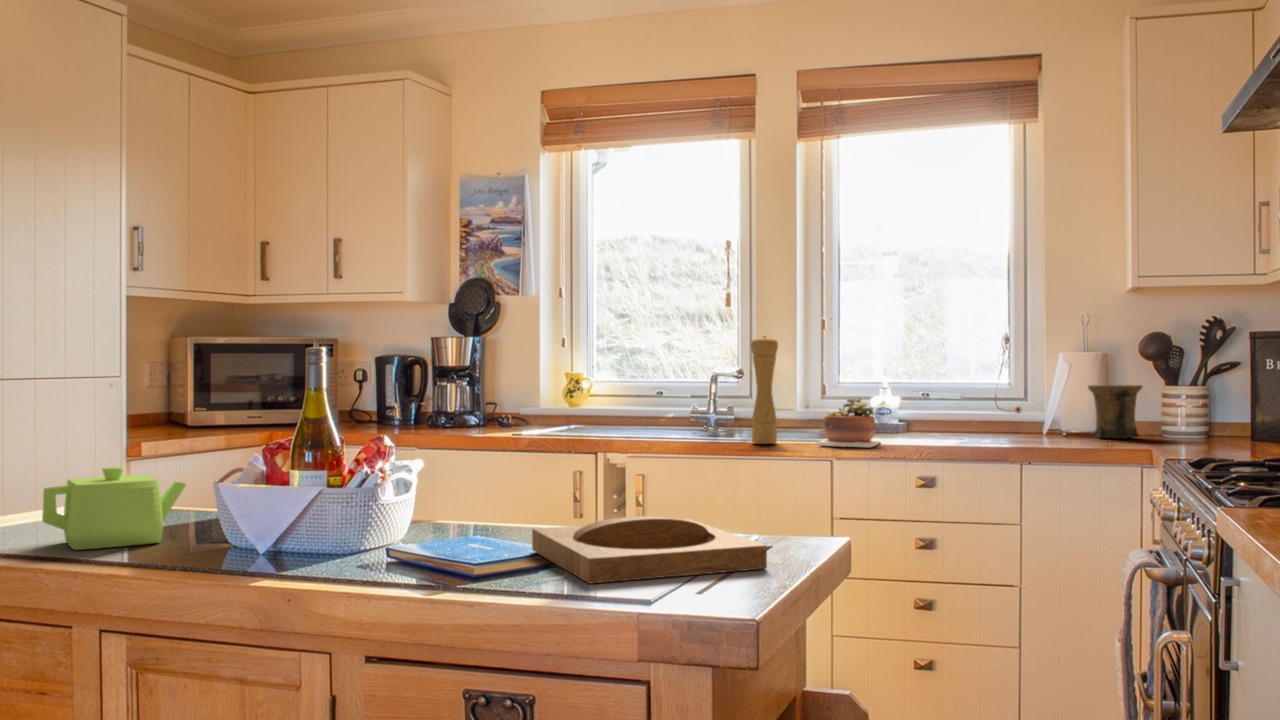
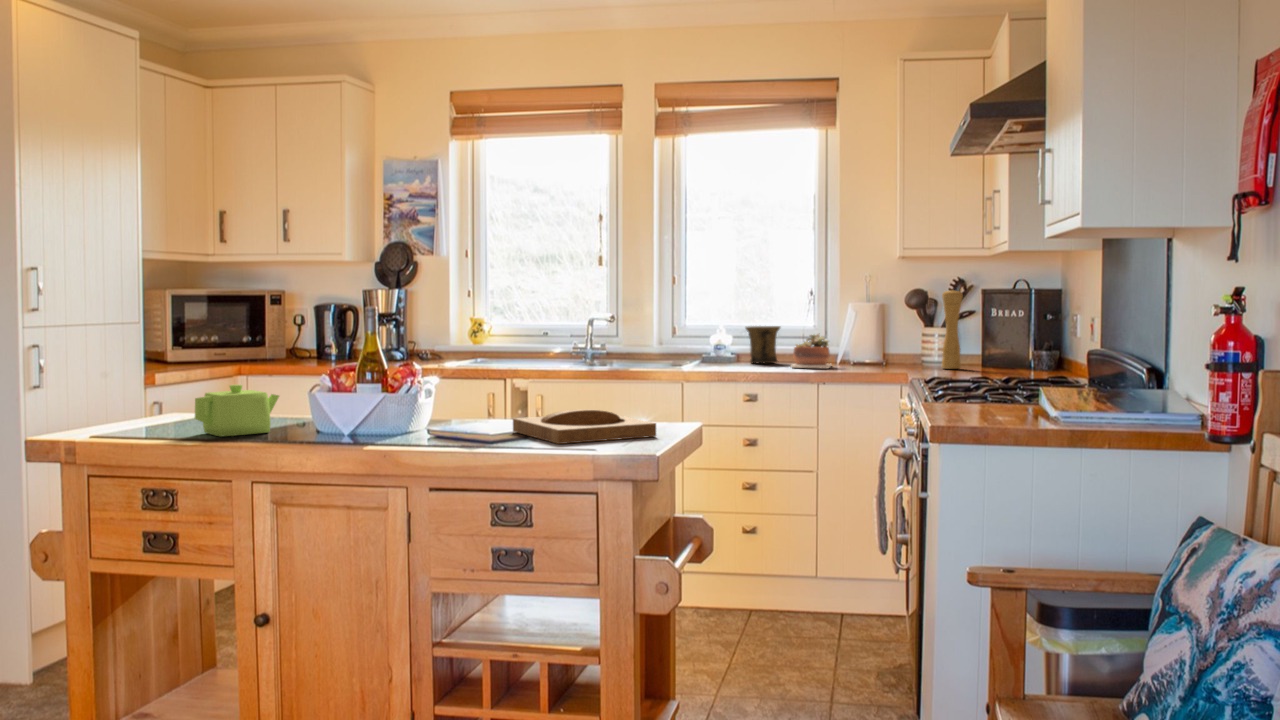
pepper mill: present [751,336,778,444] -> present [942,290,963,369]
mug: present [1088,385,1142,438] -> present [746,326,780,363]
succulent plant: present [817,397,880,447] -> present [791,334,831,368]

